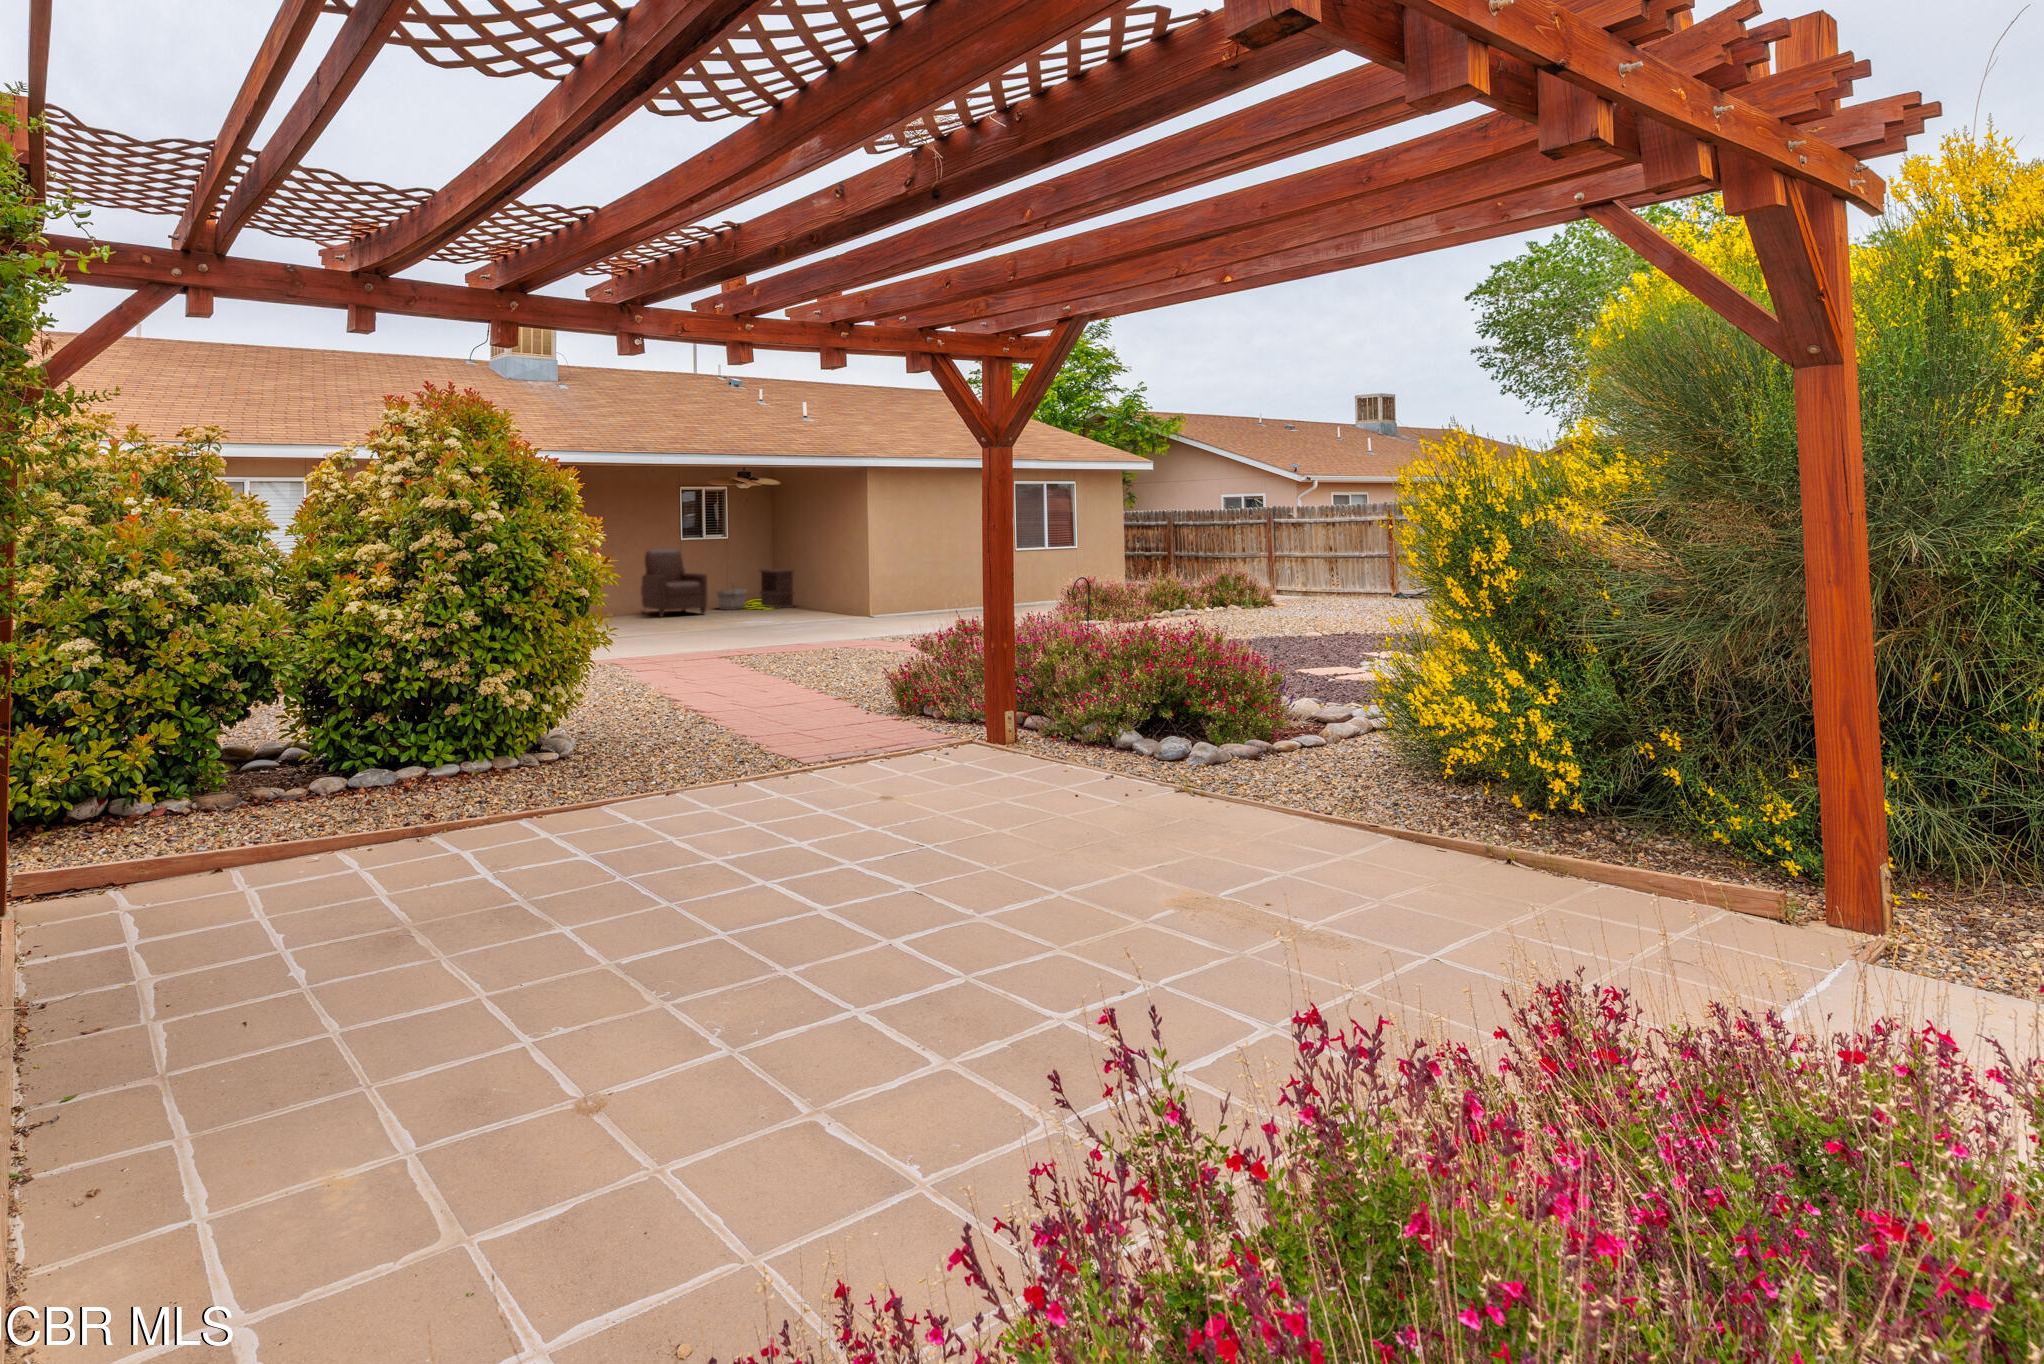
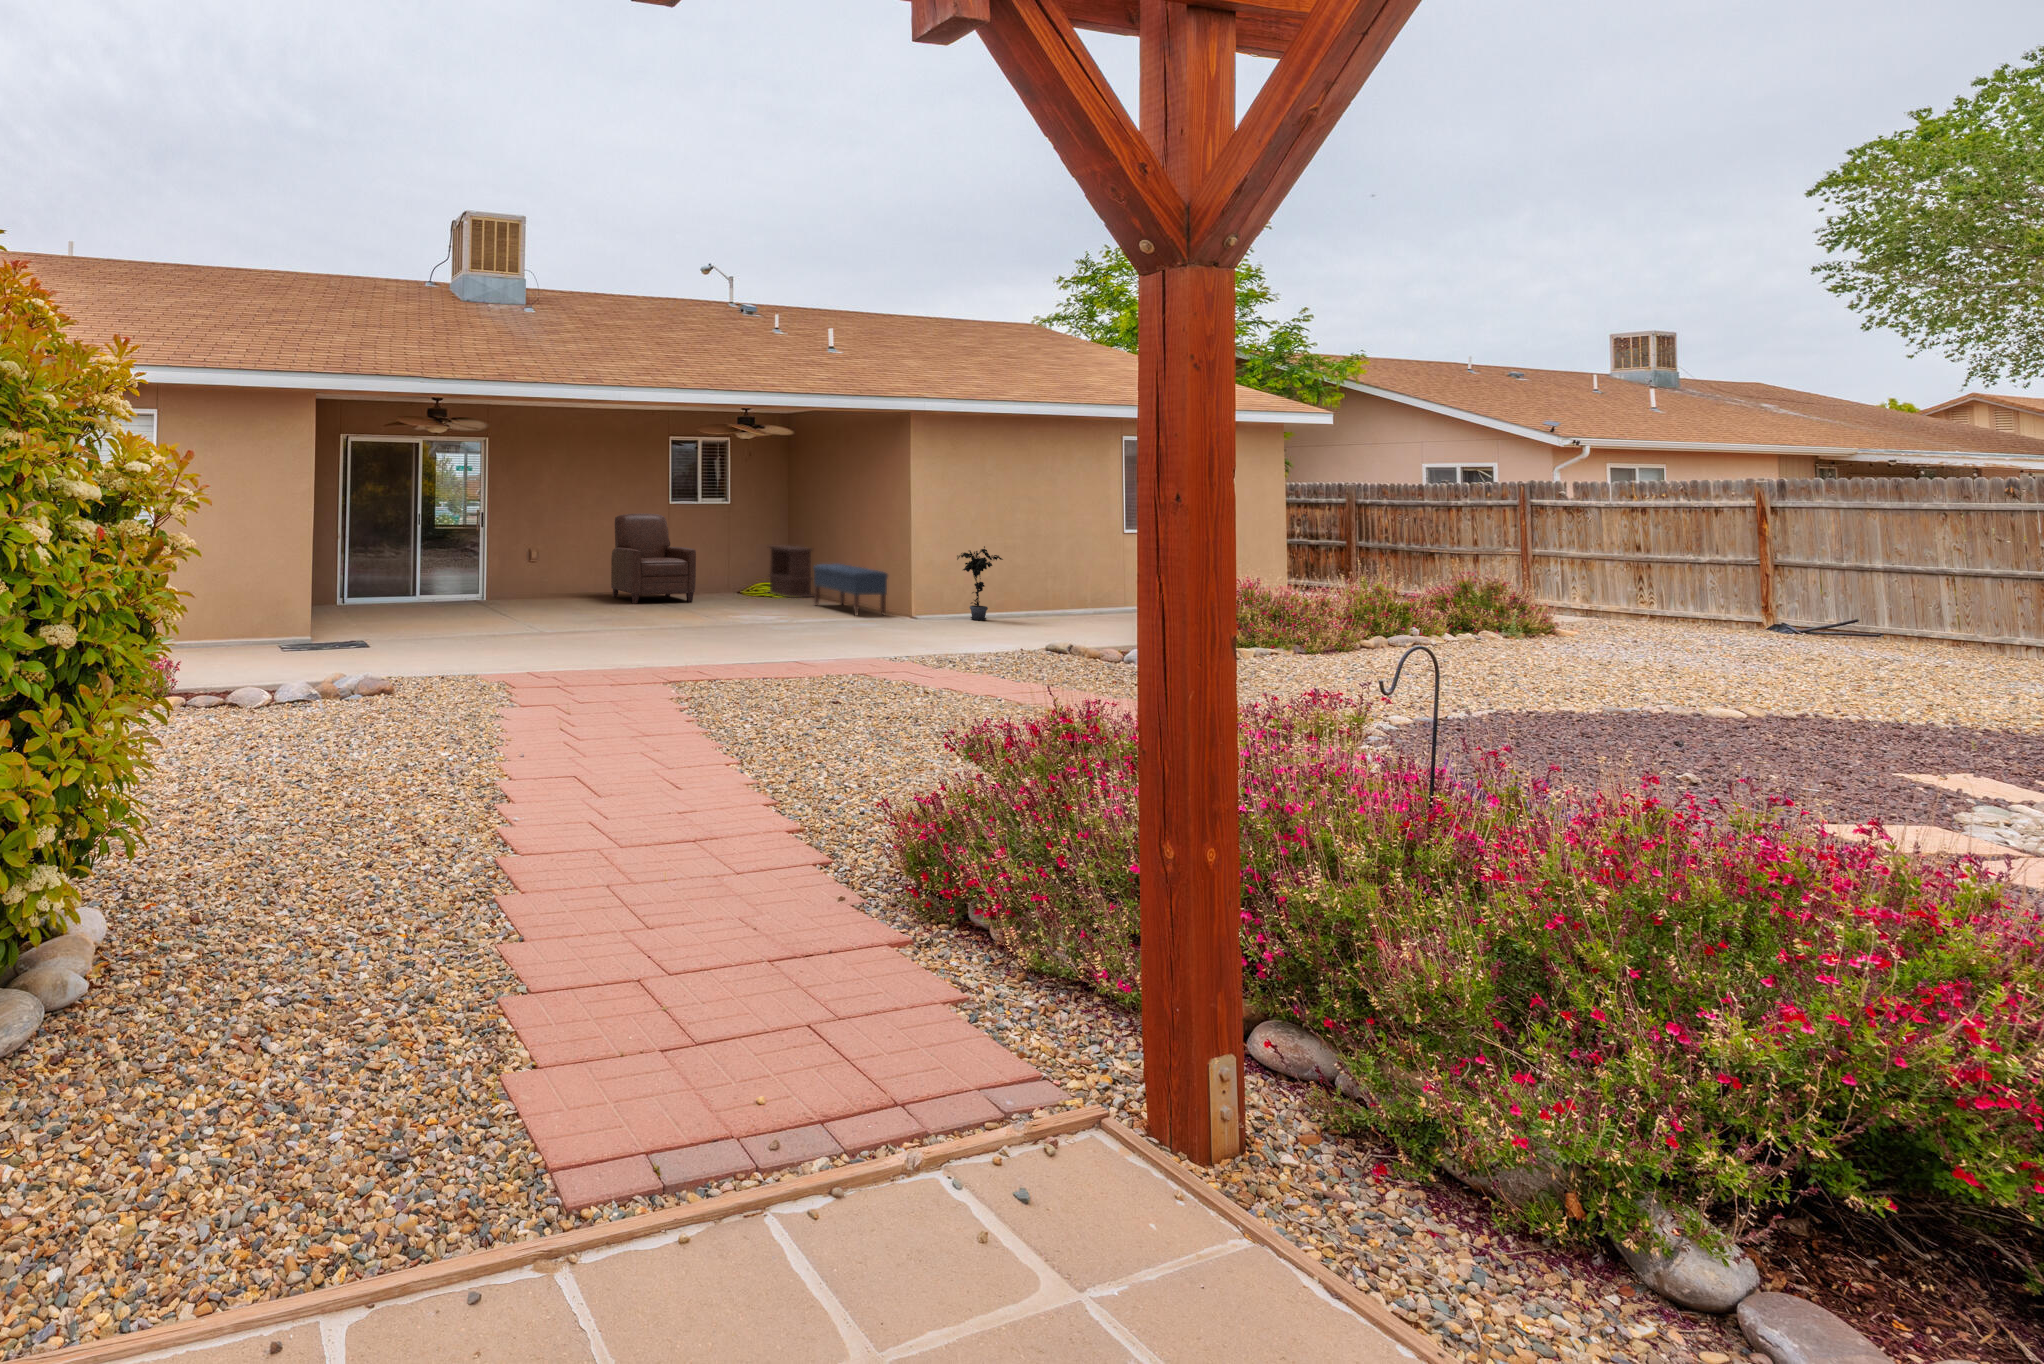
potted plant: none [900,563,932,616] -> present [957,546,1003,620]
bench: none [796,580,852,617] -> present [813,564,888,615]
wooden bucket: present [717,589,747,610] -> none [711,561,751,597]

